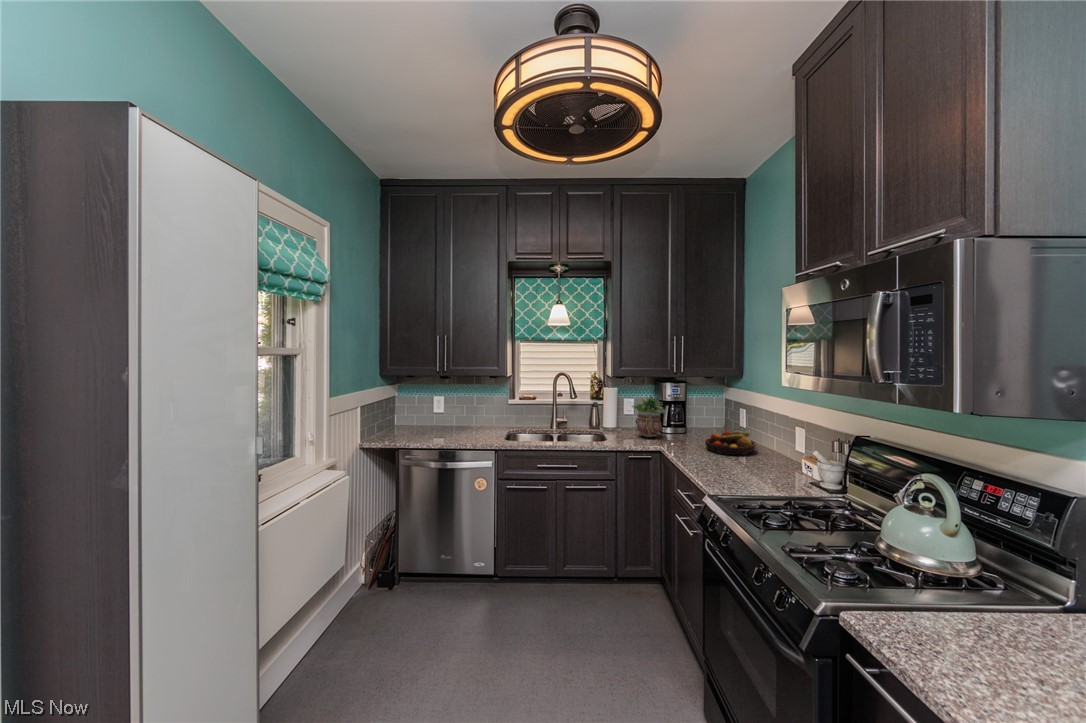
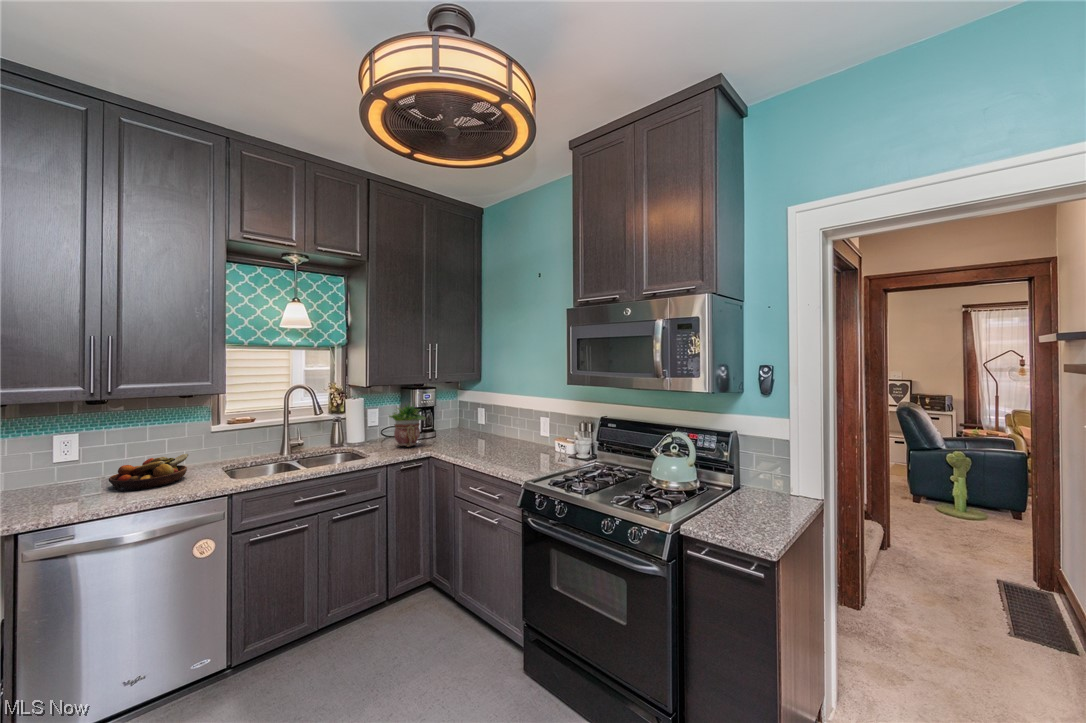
fruit bowl: present [705,430,756,455] -> present [109,454,188,491]

